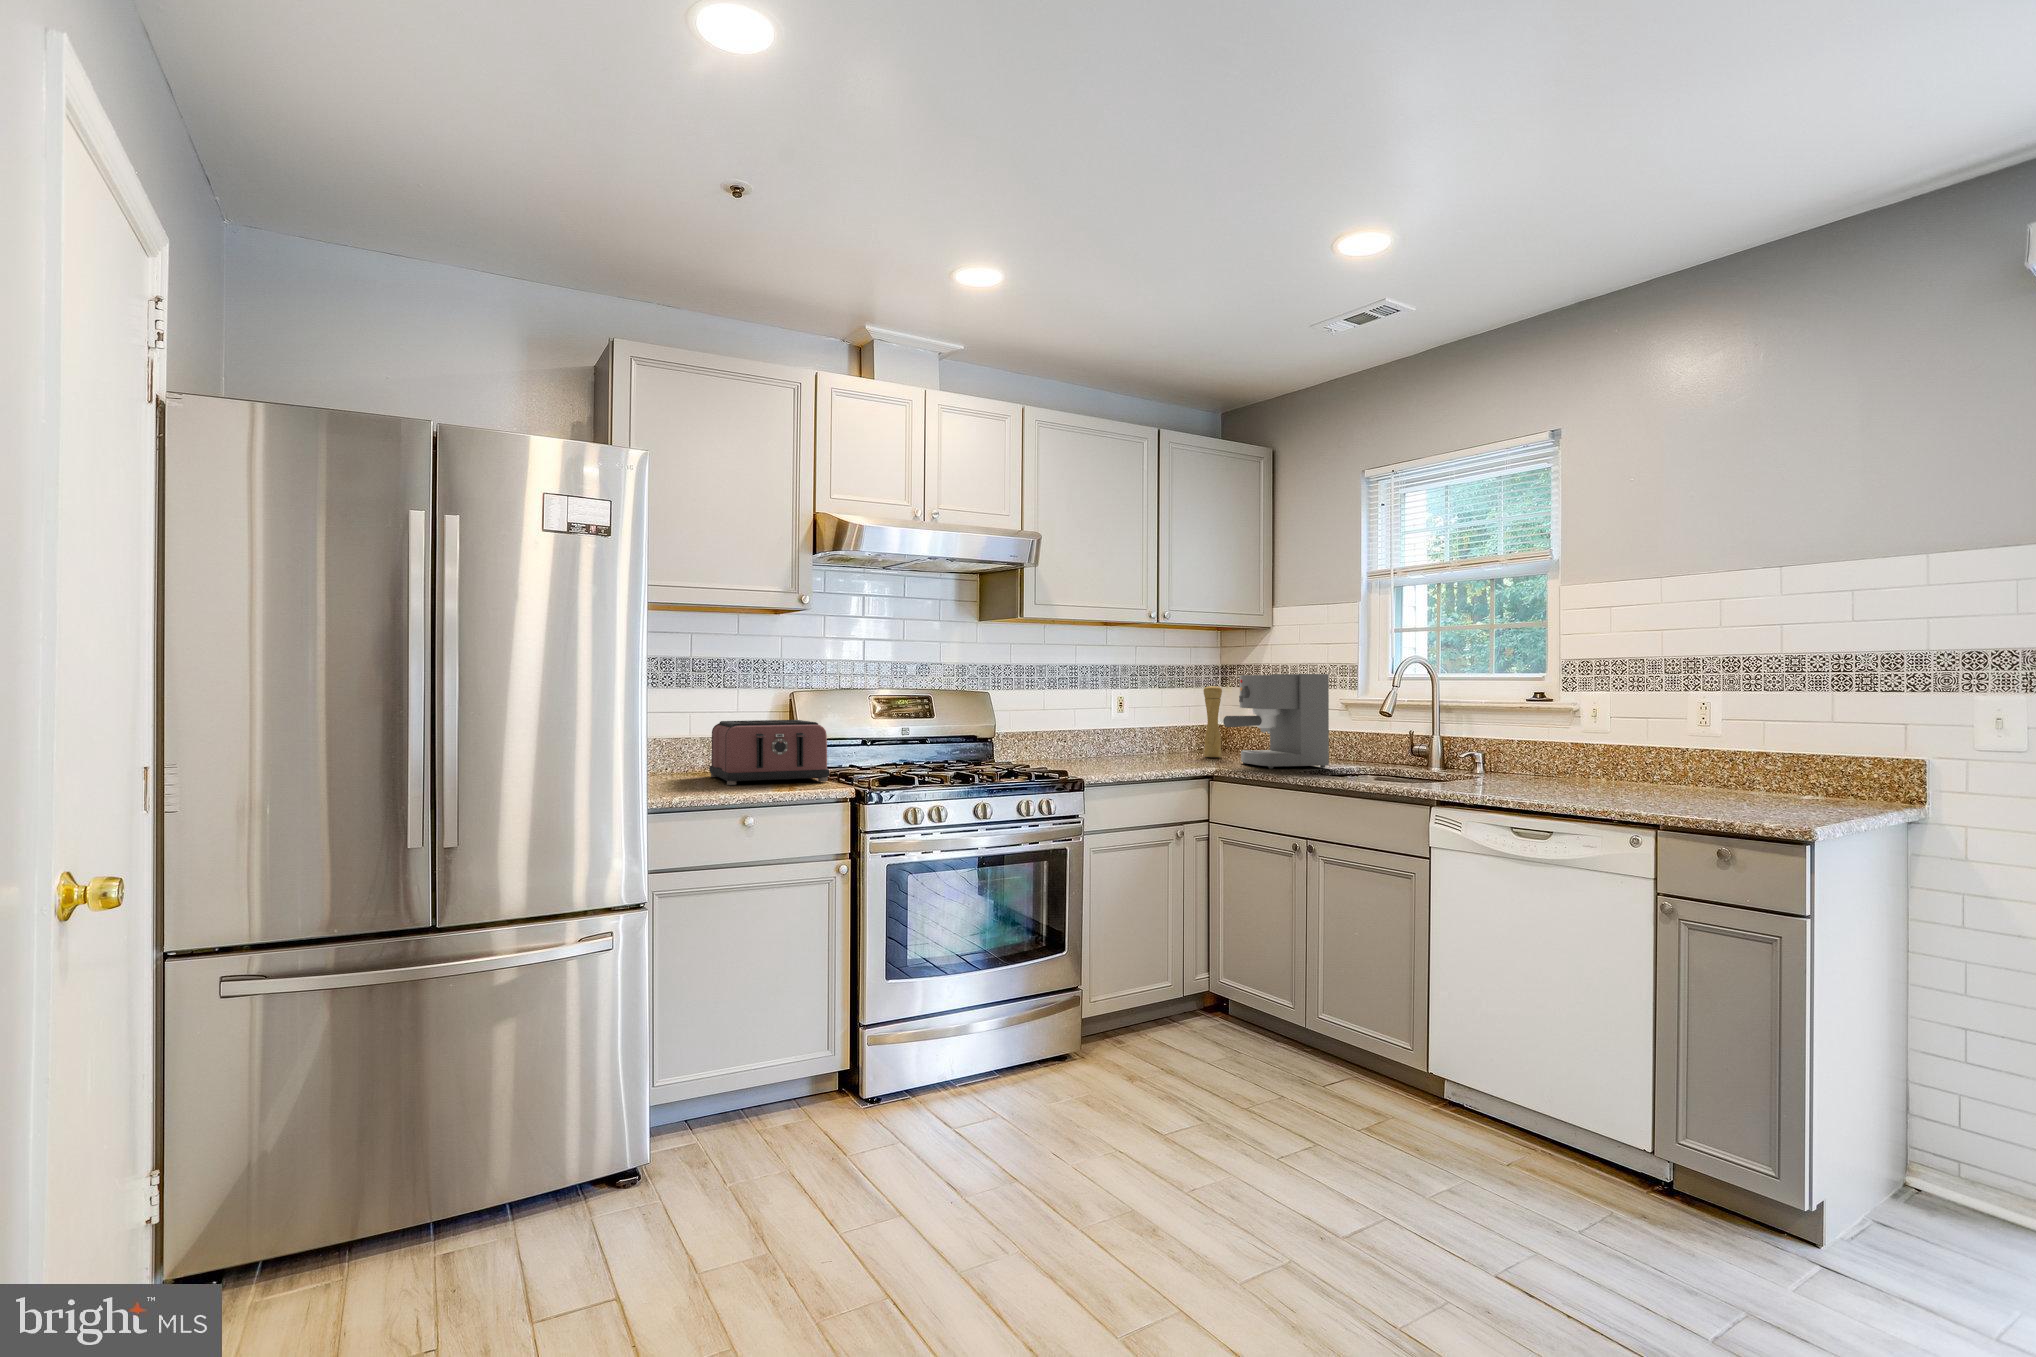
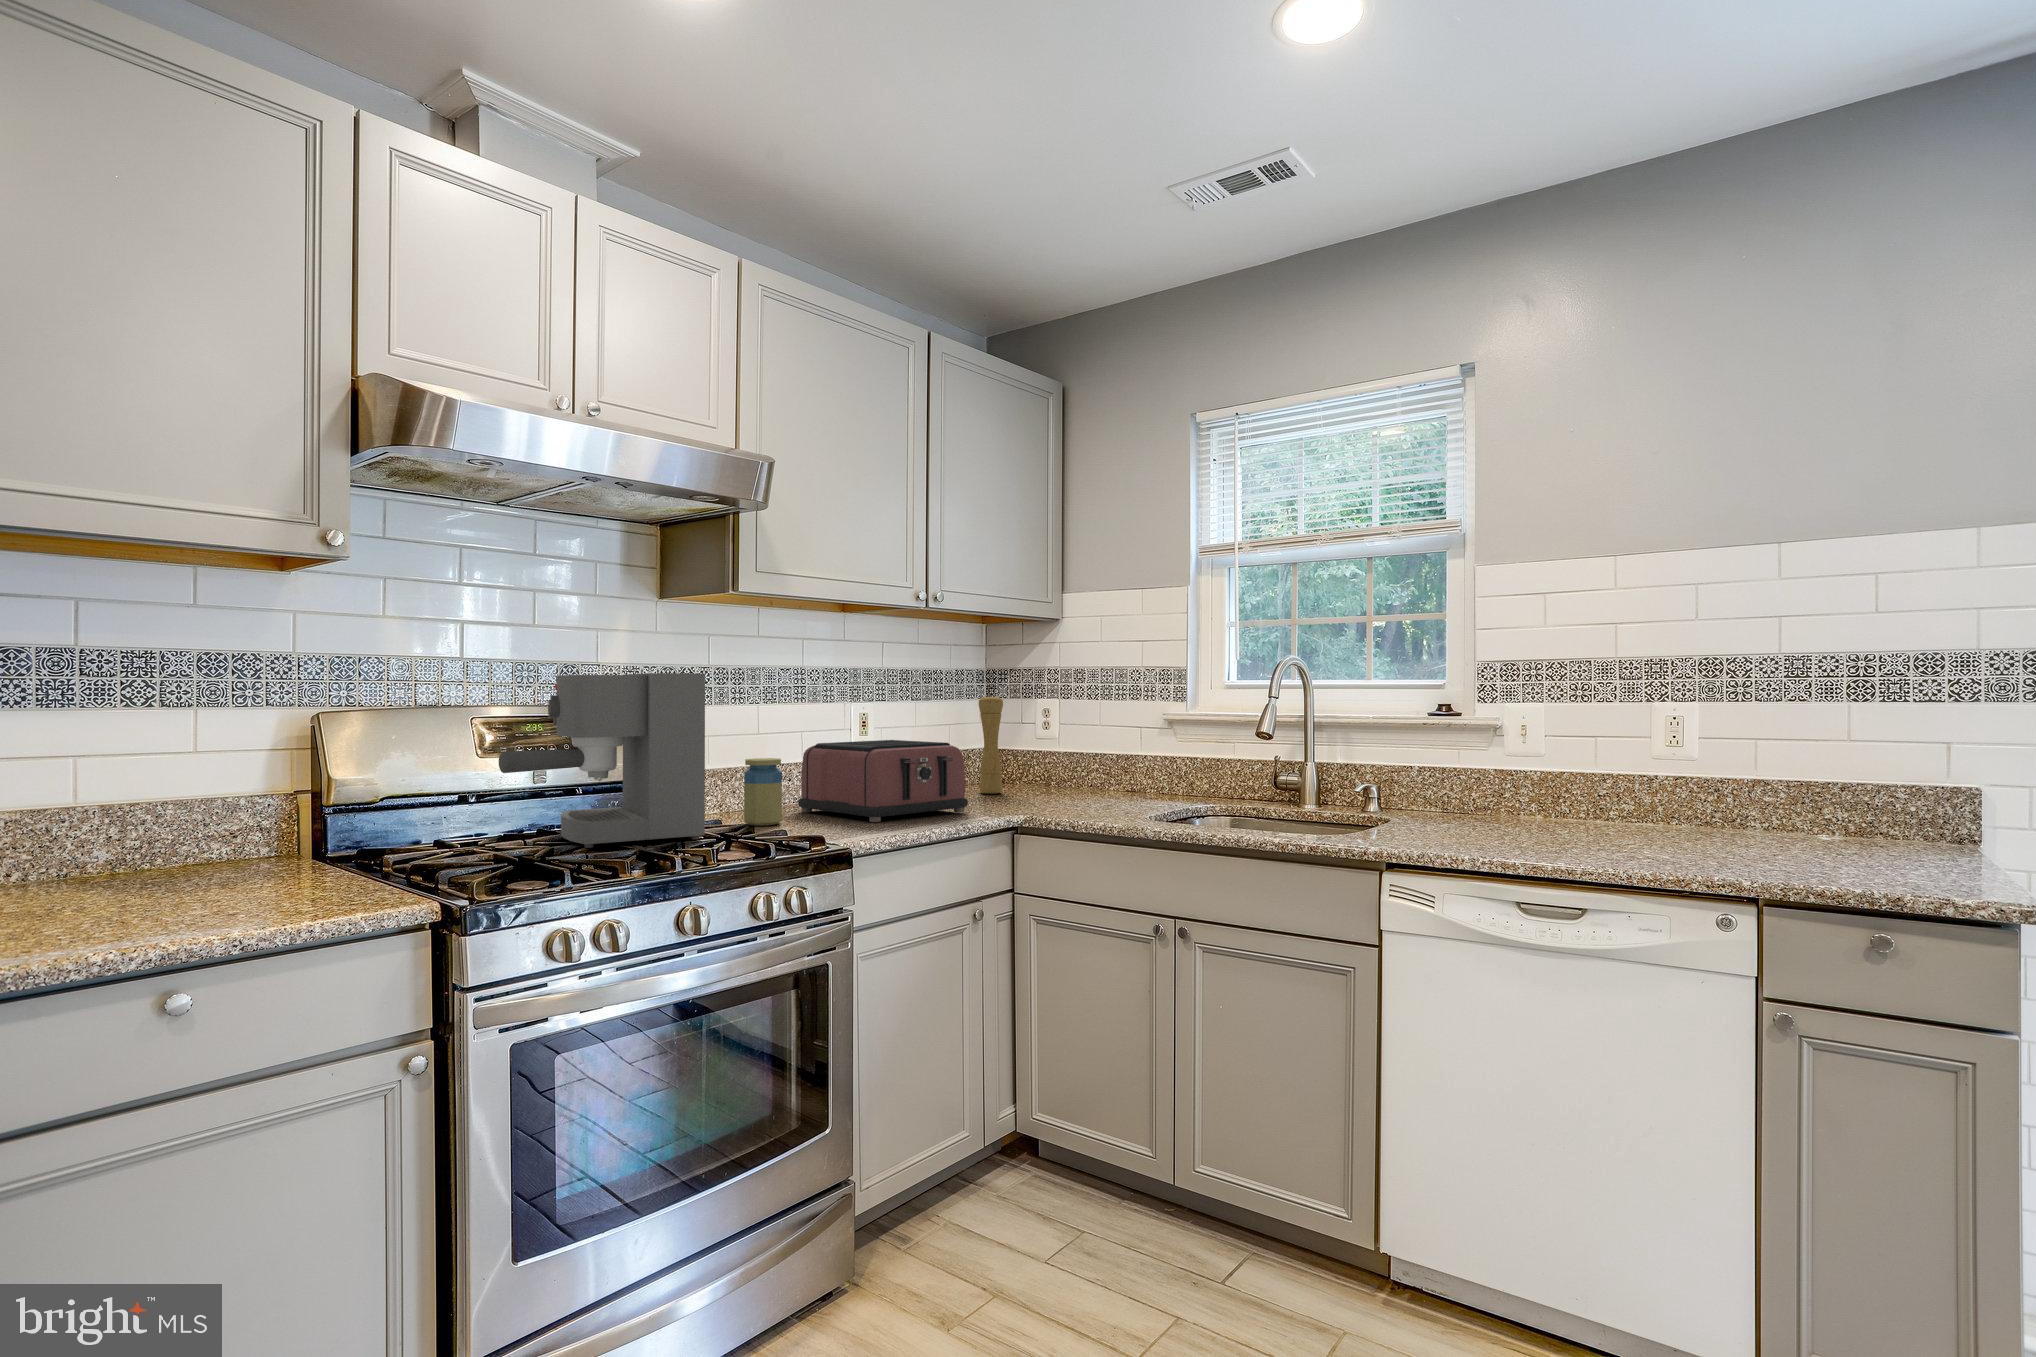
coffee maker: present [1223,674,1329,769] -> present [499,673,705,848]
toaster: present [709,720,829,785] -> present [798,740,968,822]
jar: none [1024,725,1048,767] -> present [744,758,782,826]

